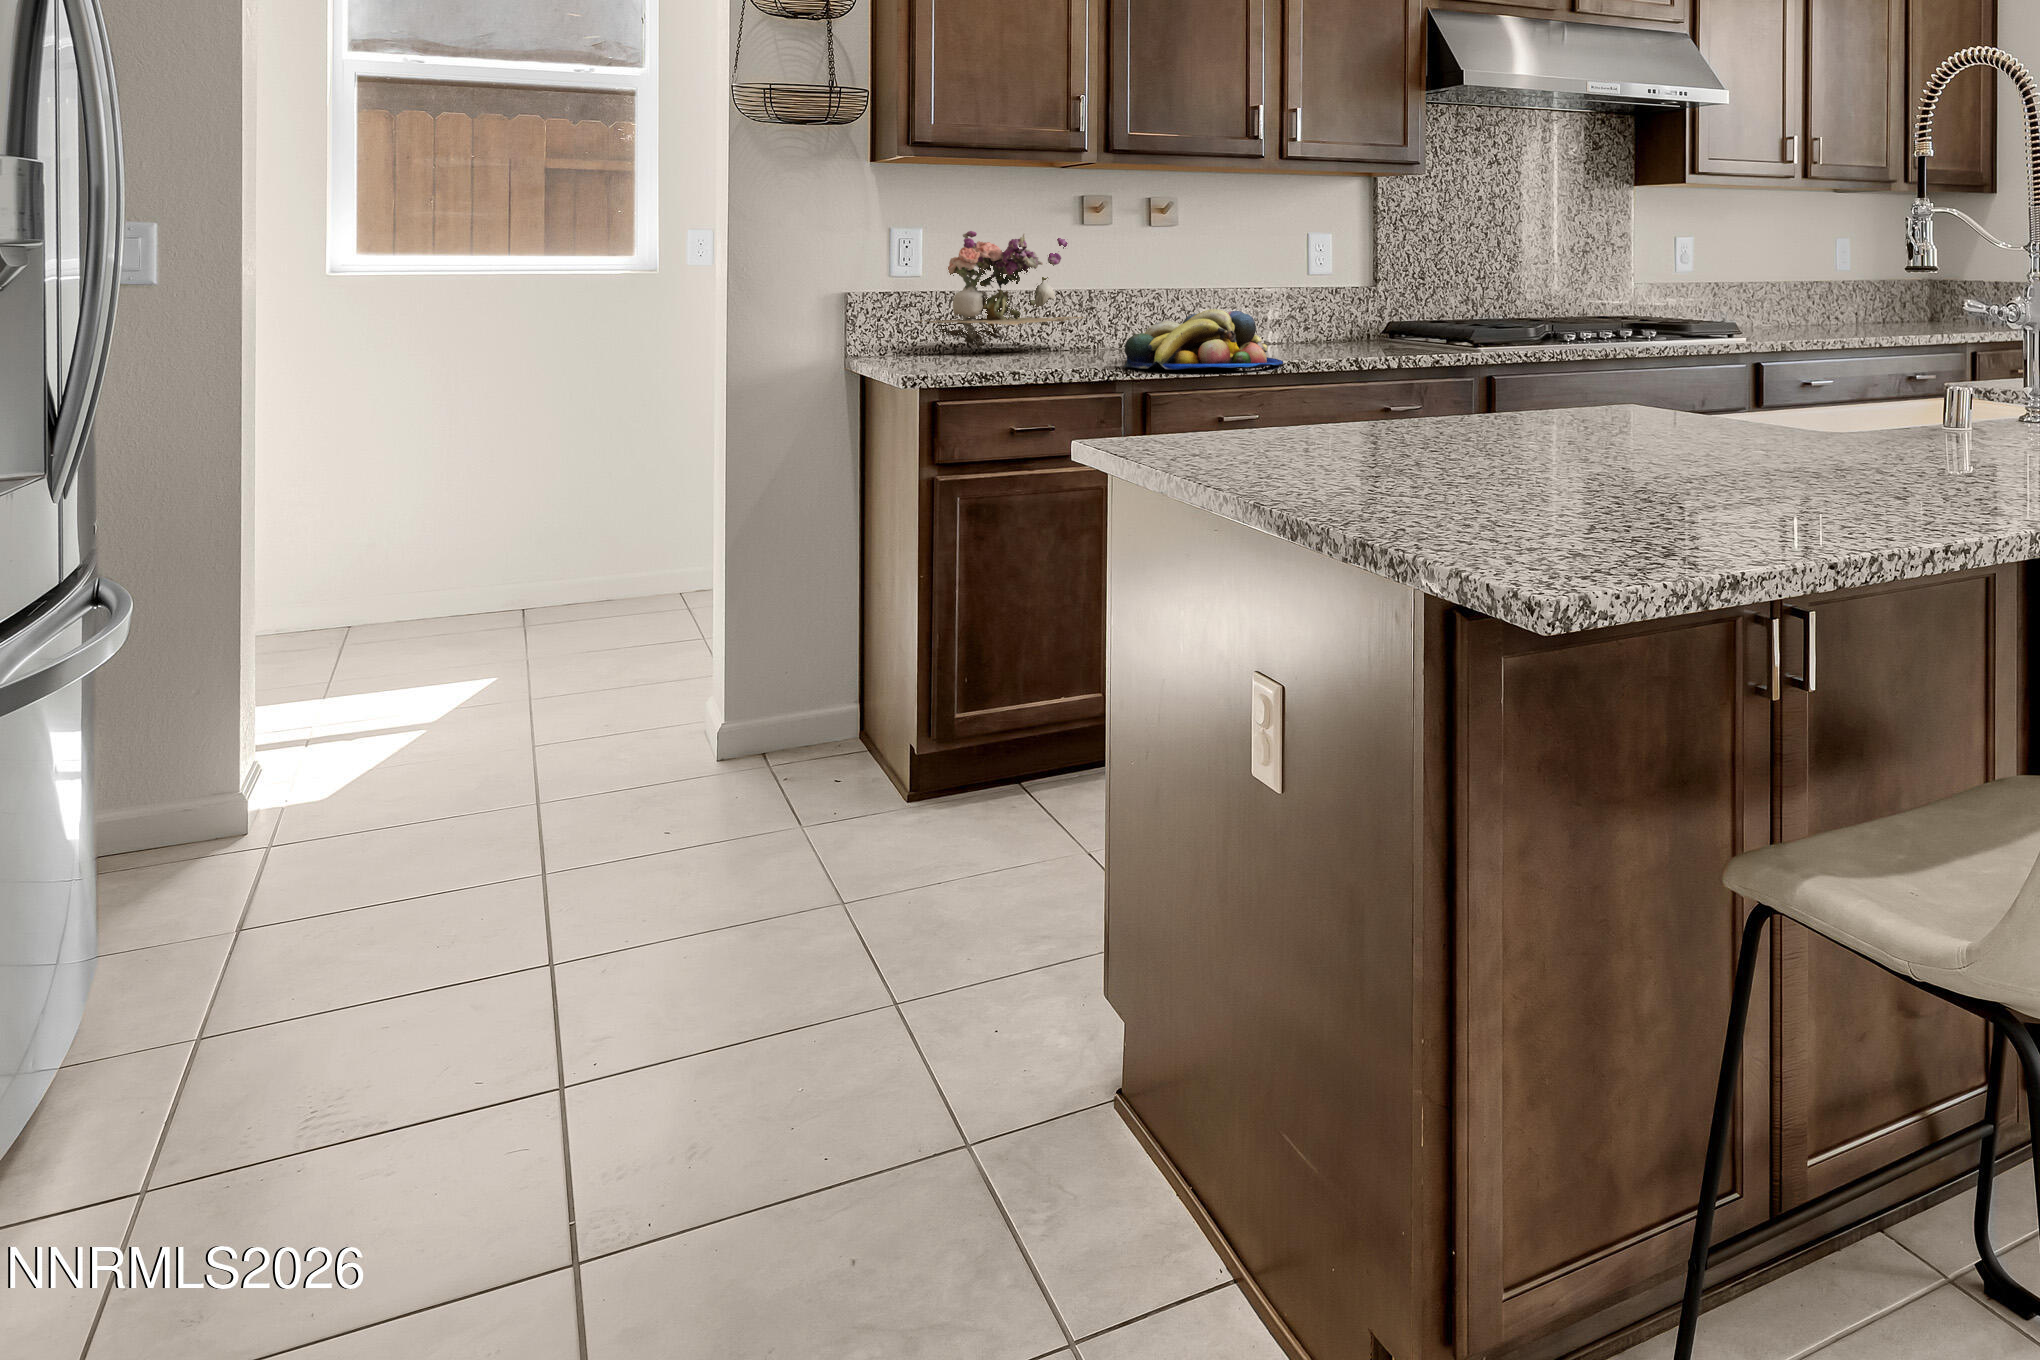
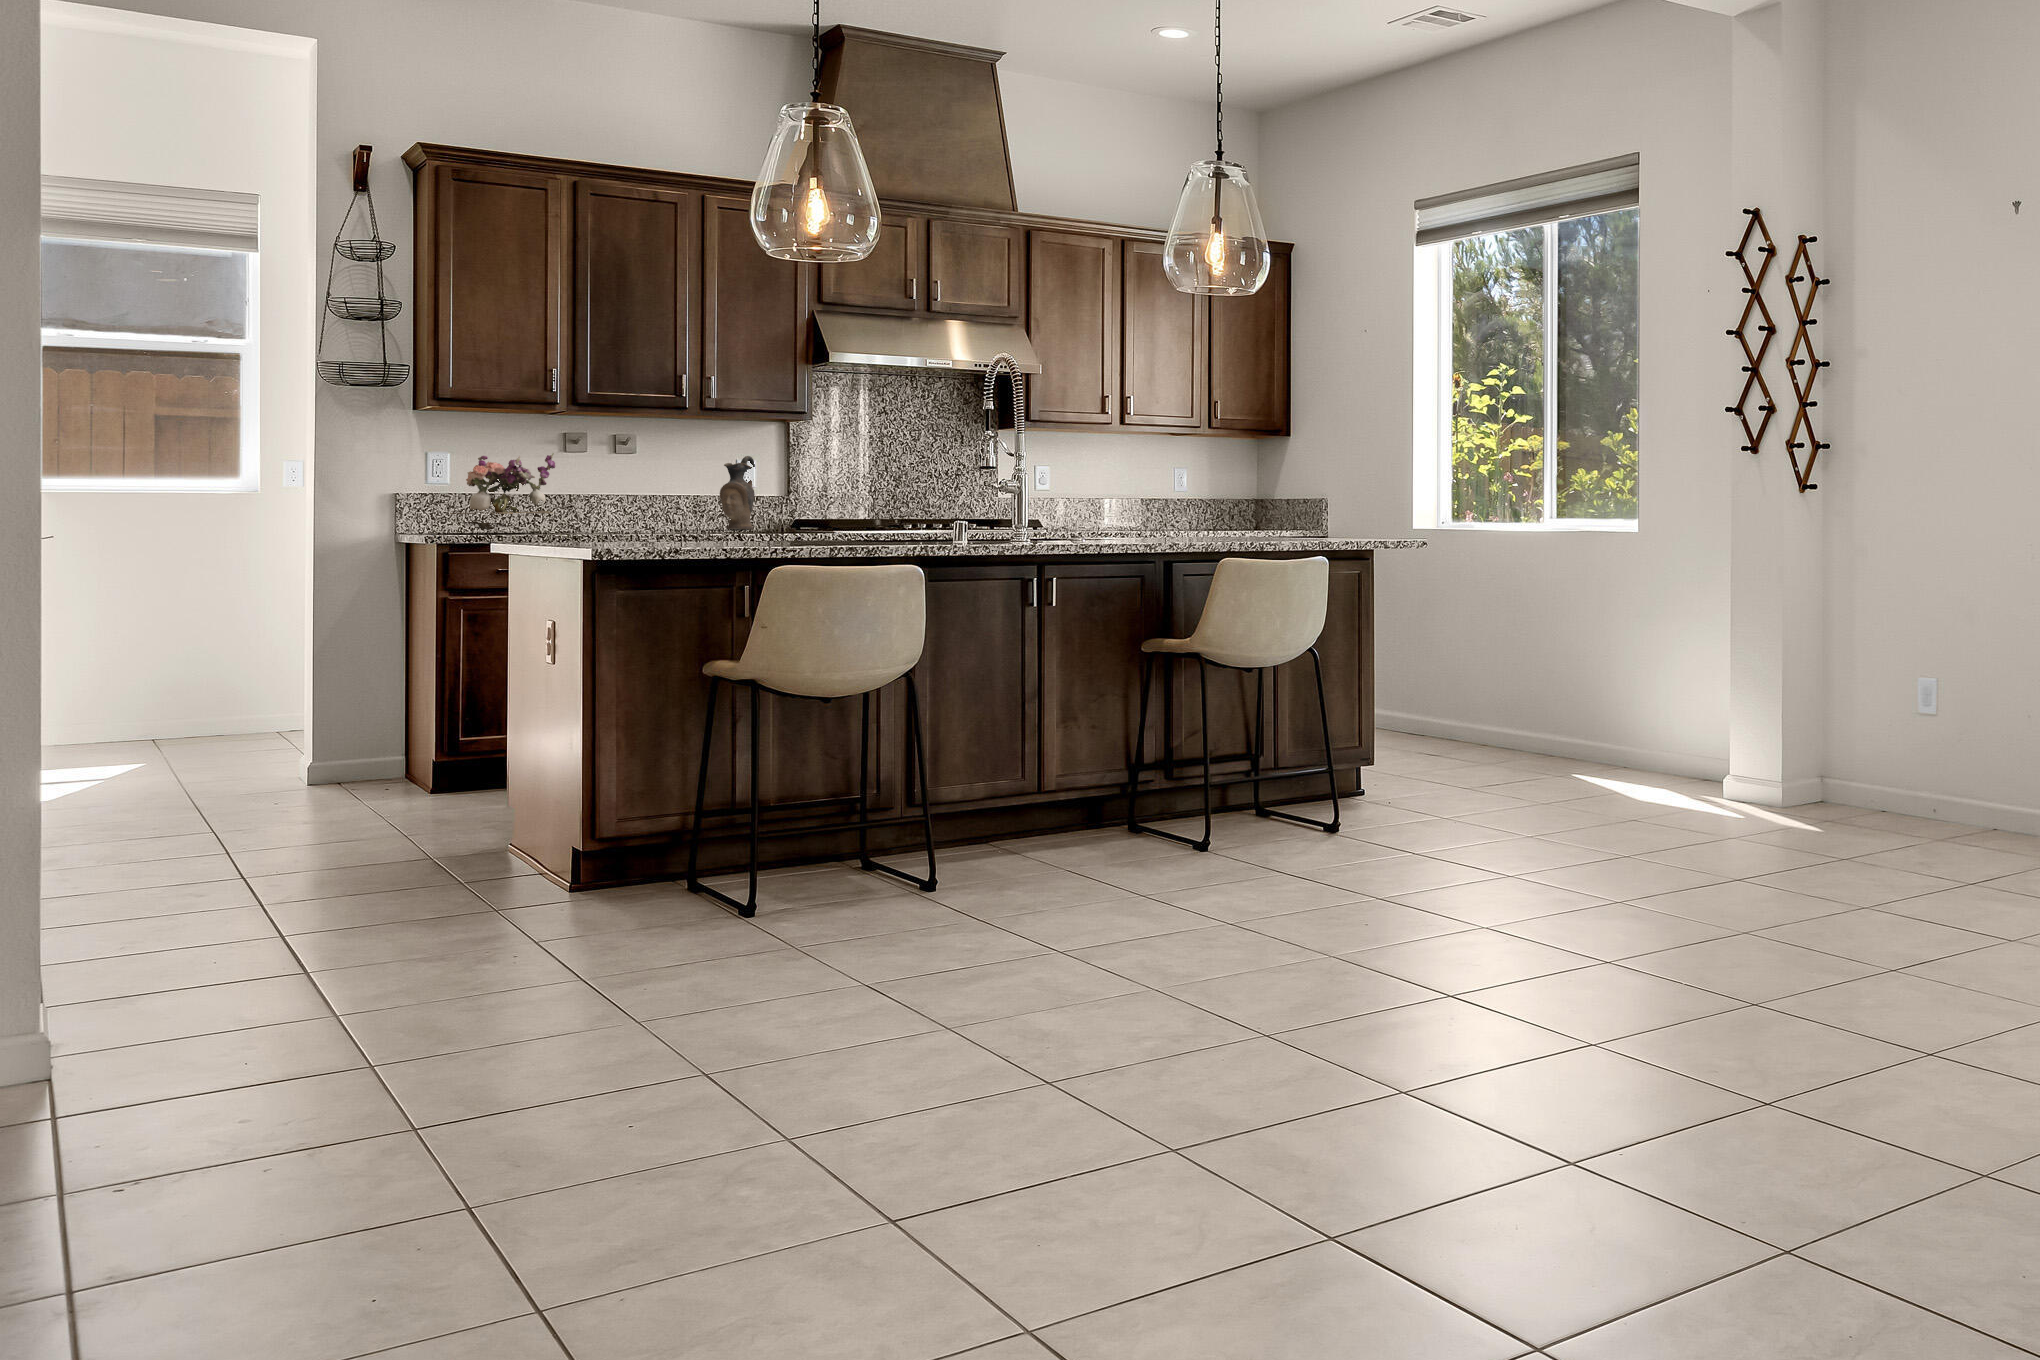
ceramic pitcher: none [1287,228,1333,337] -> present [720,456,755,530]
fruit bowl: present [1124,309,1283,369] -> none [578,499,689,535]

